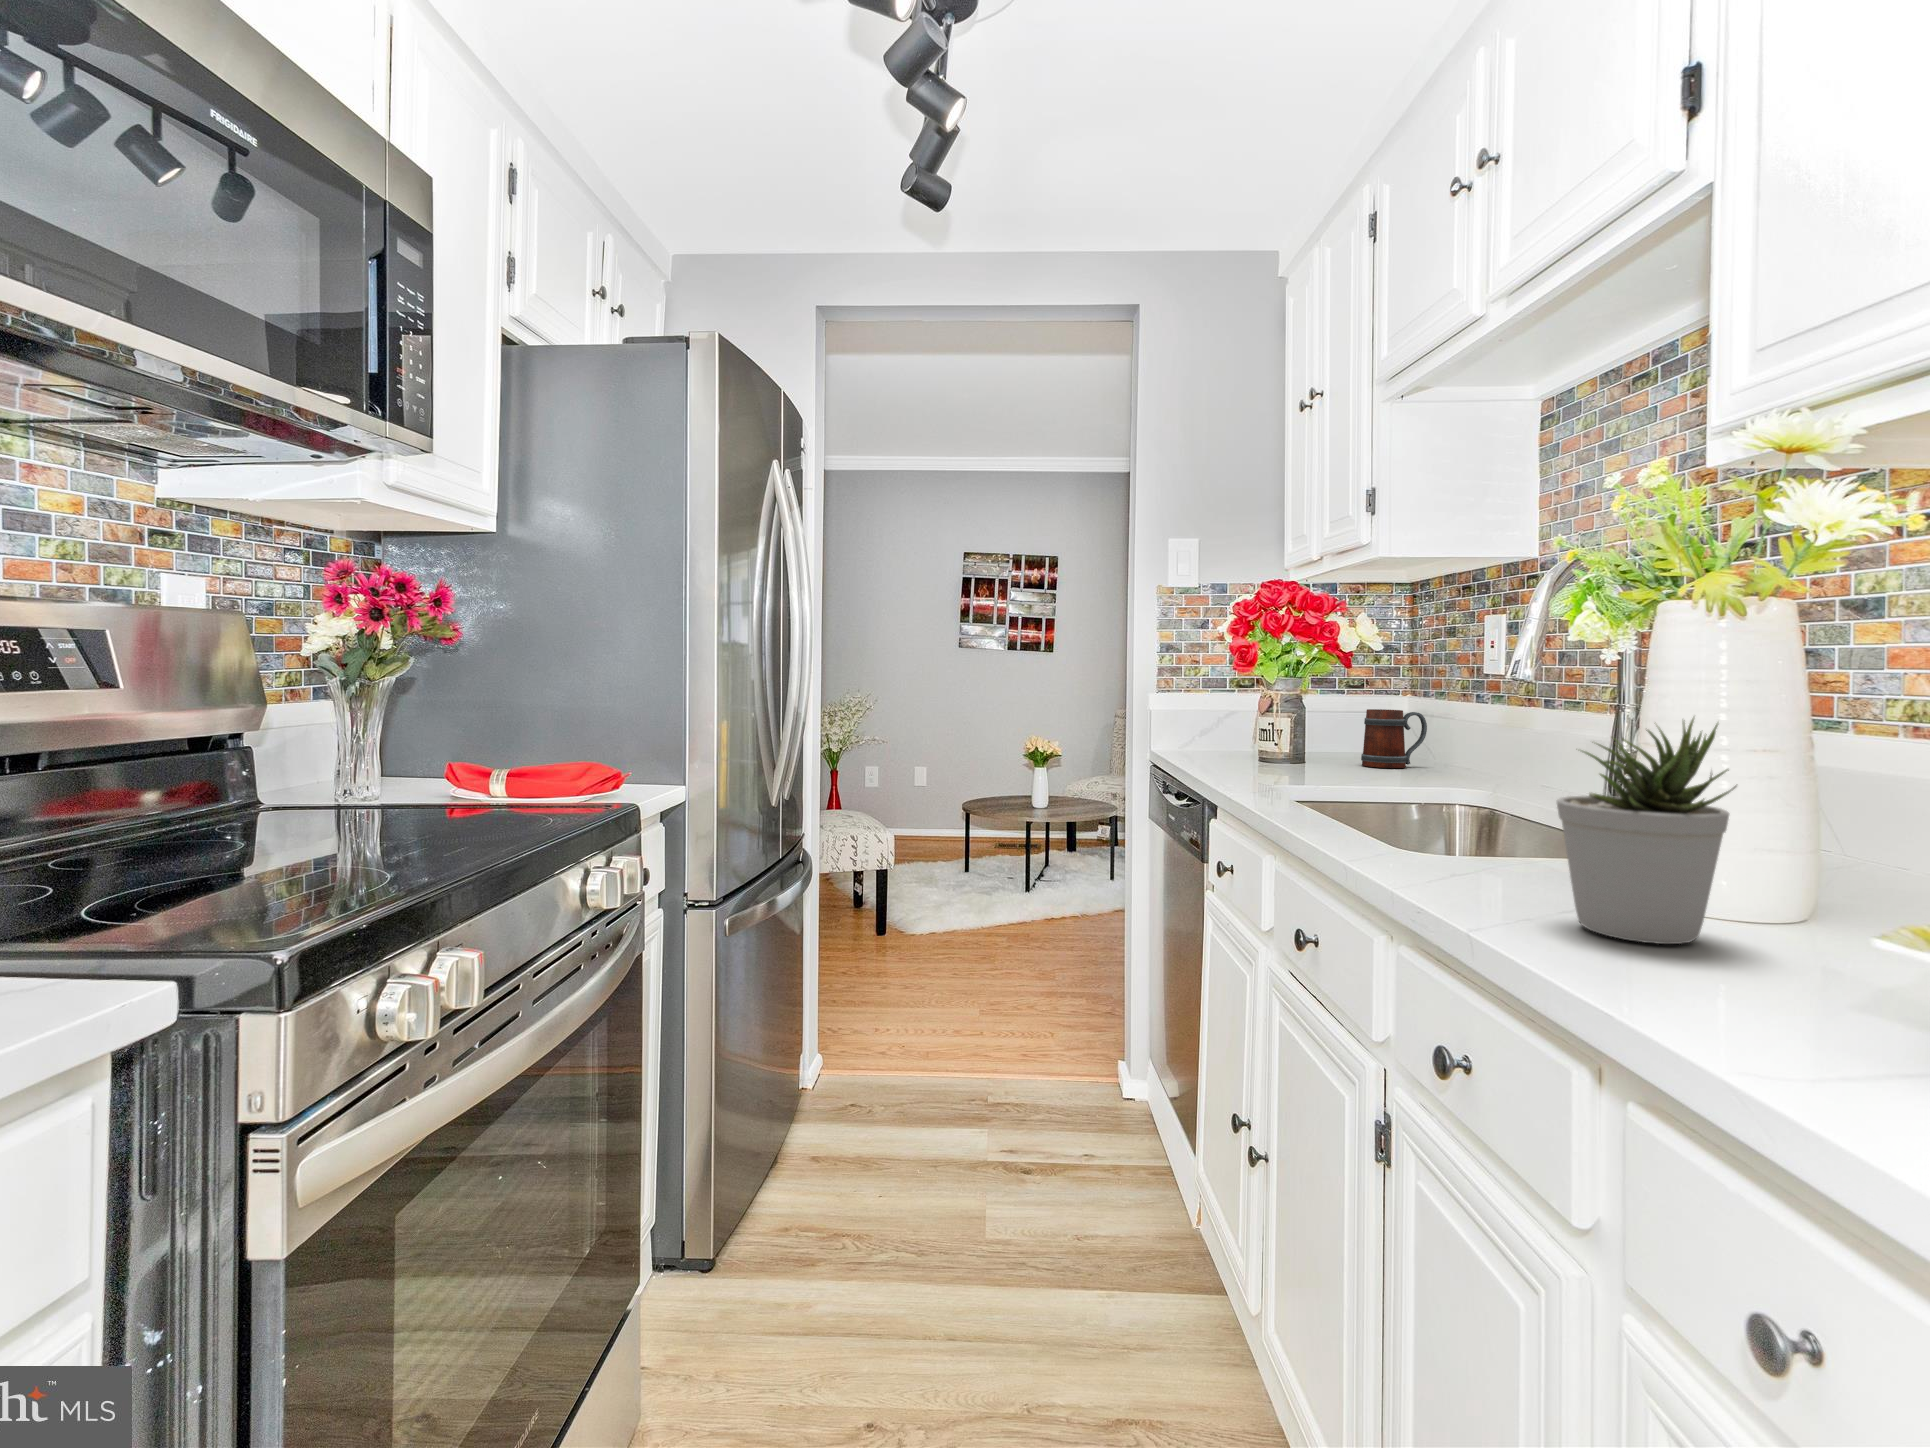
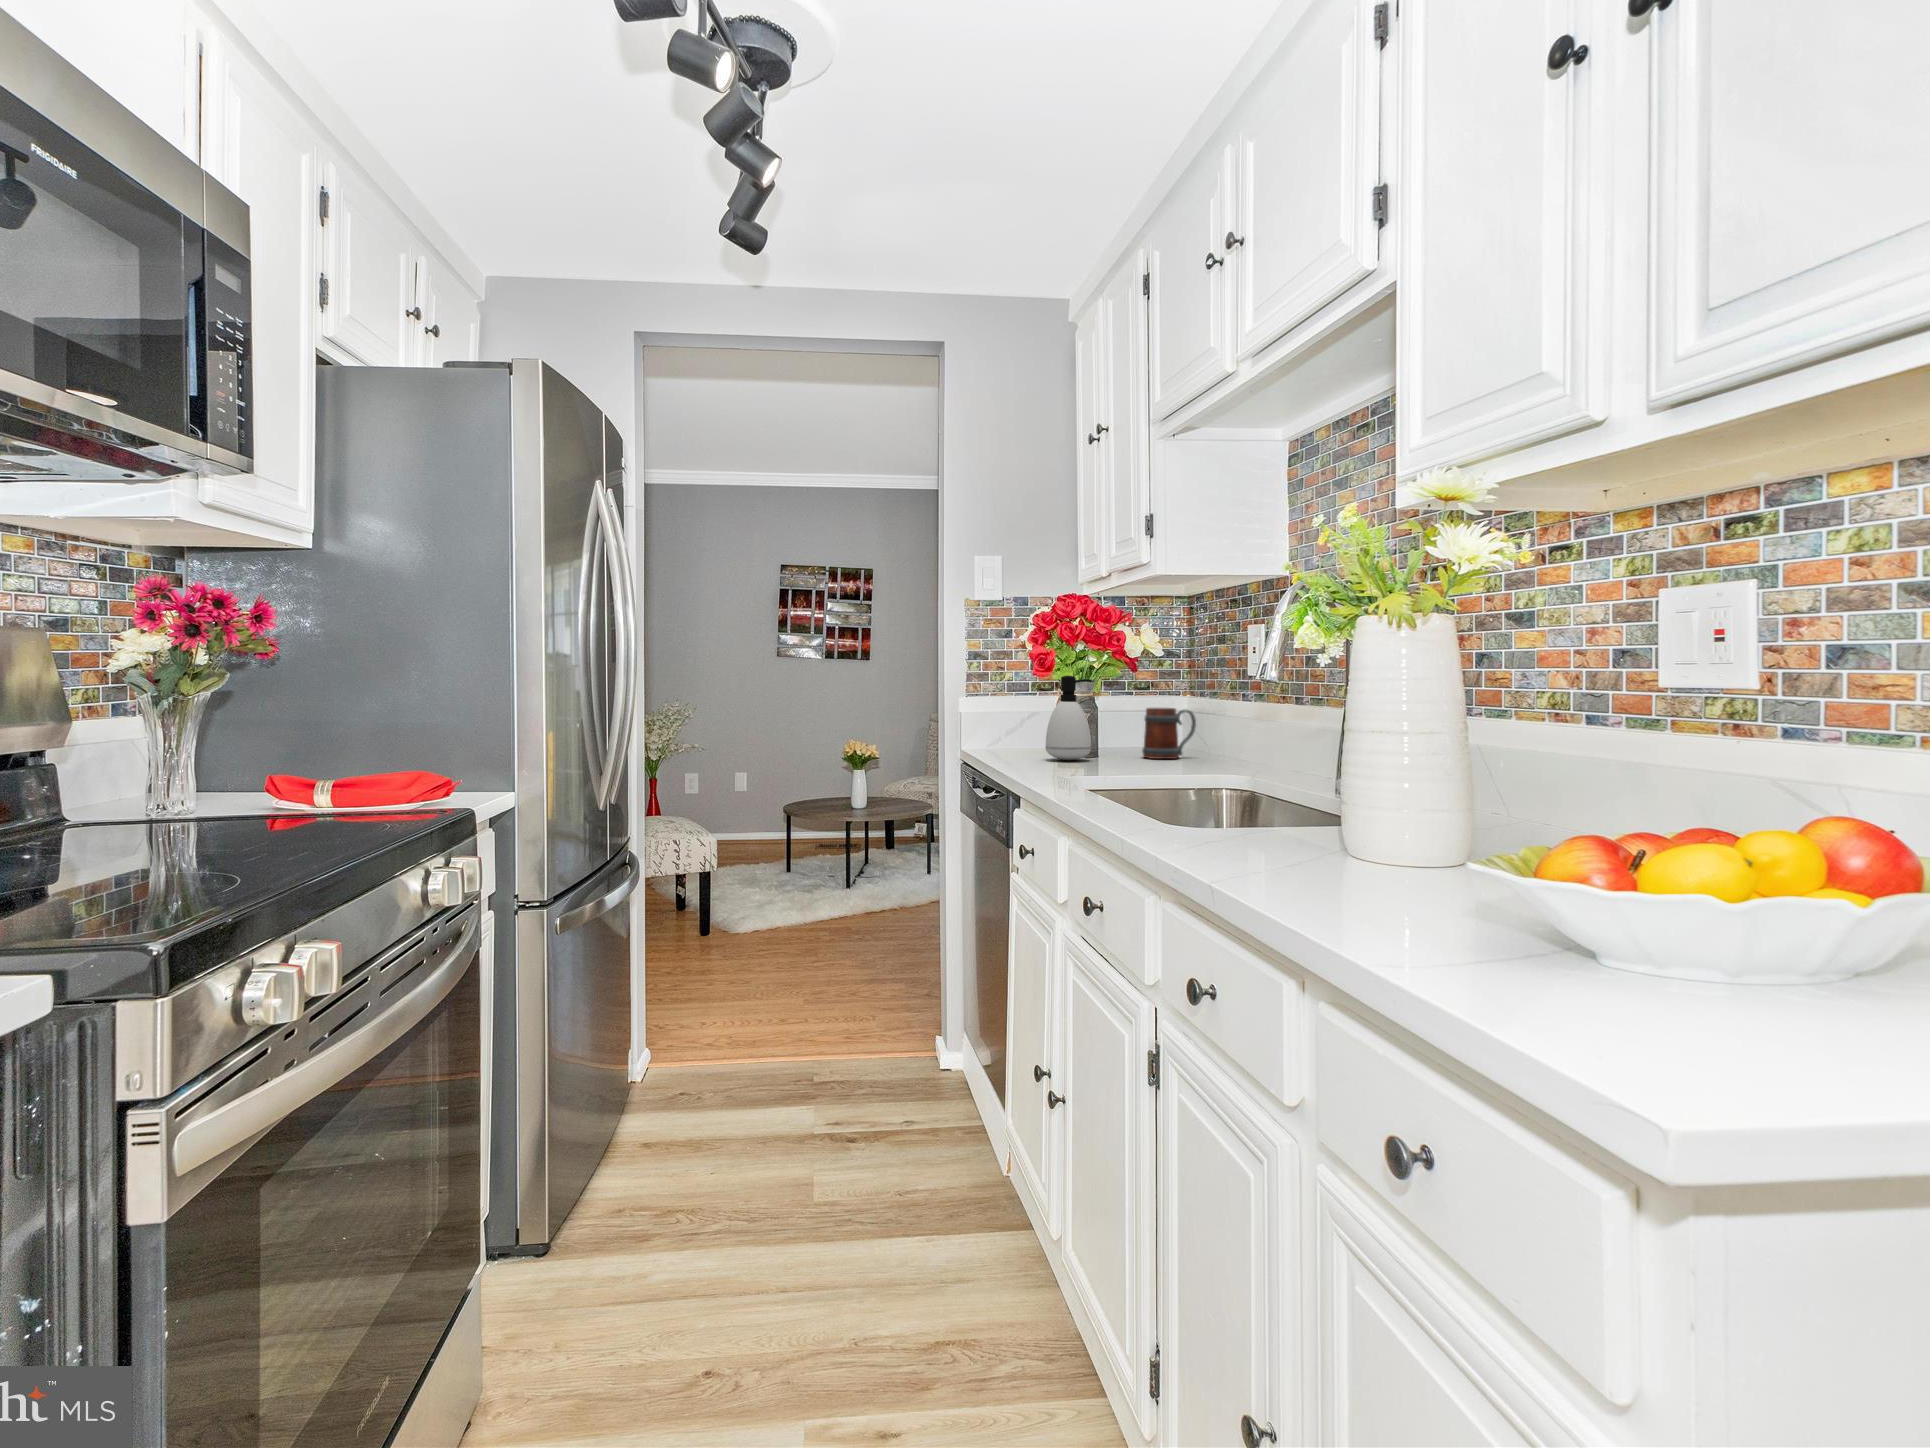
soap dispenser: none [1248,672,1303,765] -> present [1045,676,1092,760]
potted plant: present [1557,718,1737,944] -> none [1251,706,1368,880]

